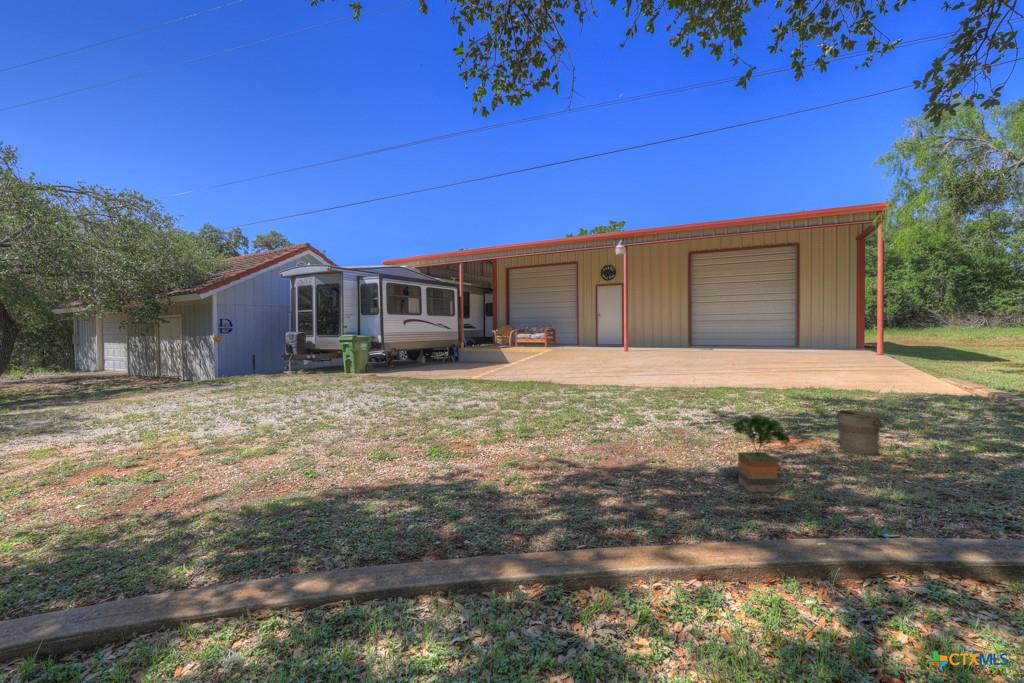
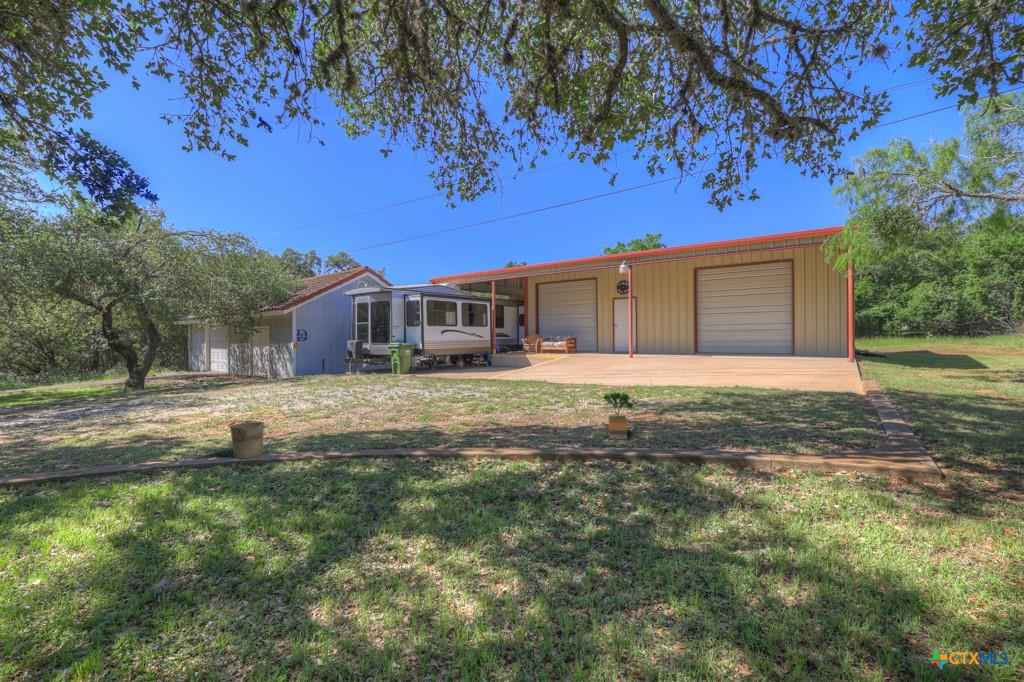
bucket: present [833,410,882,454] -> present [229,421,264,458]

